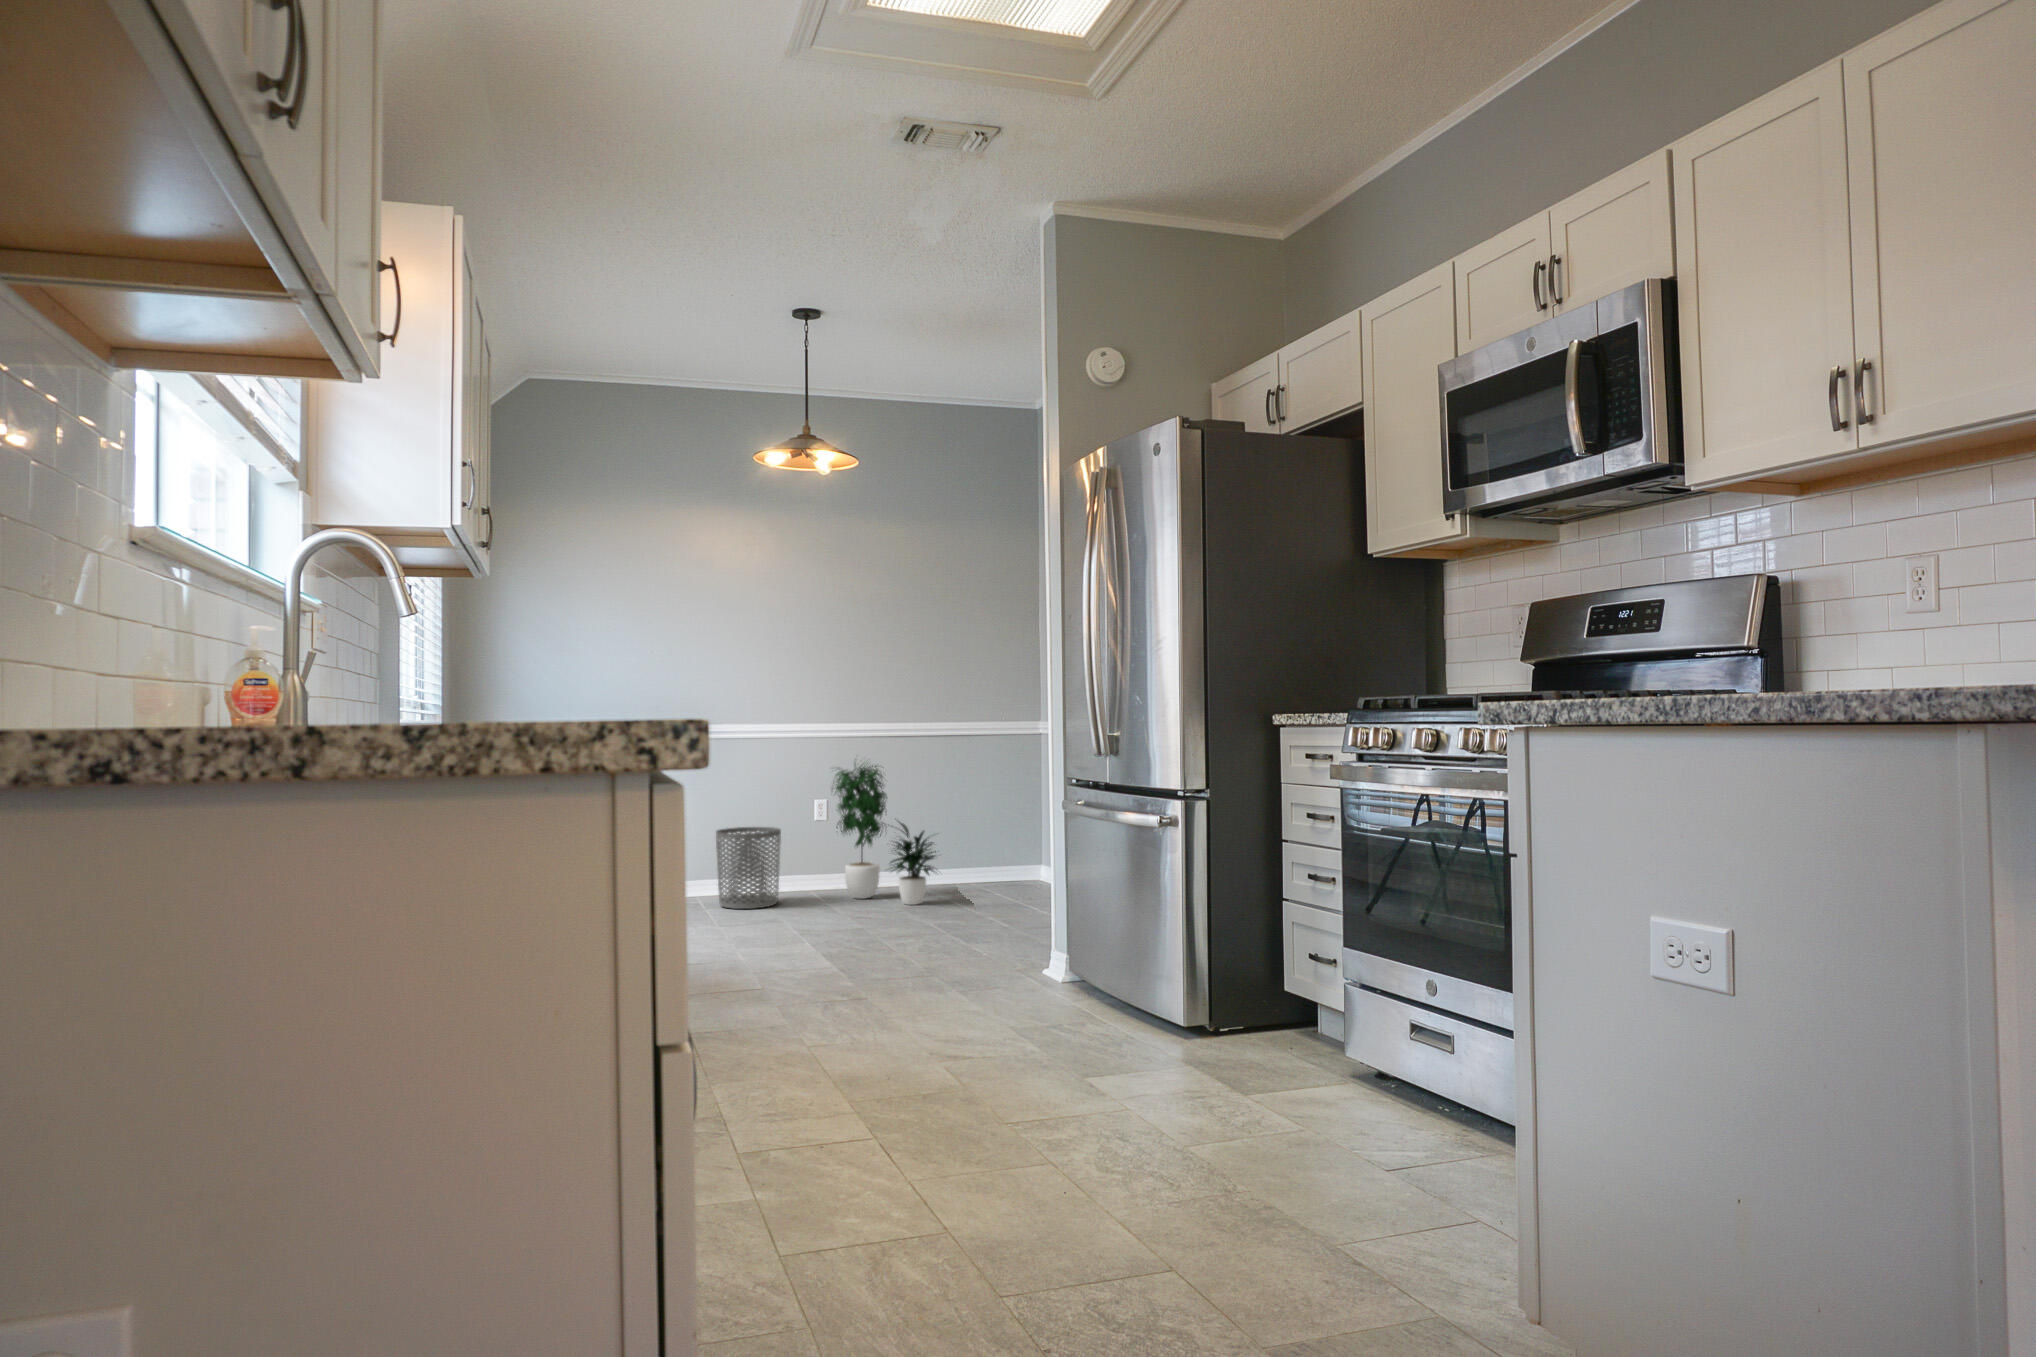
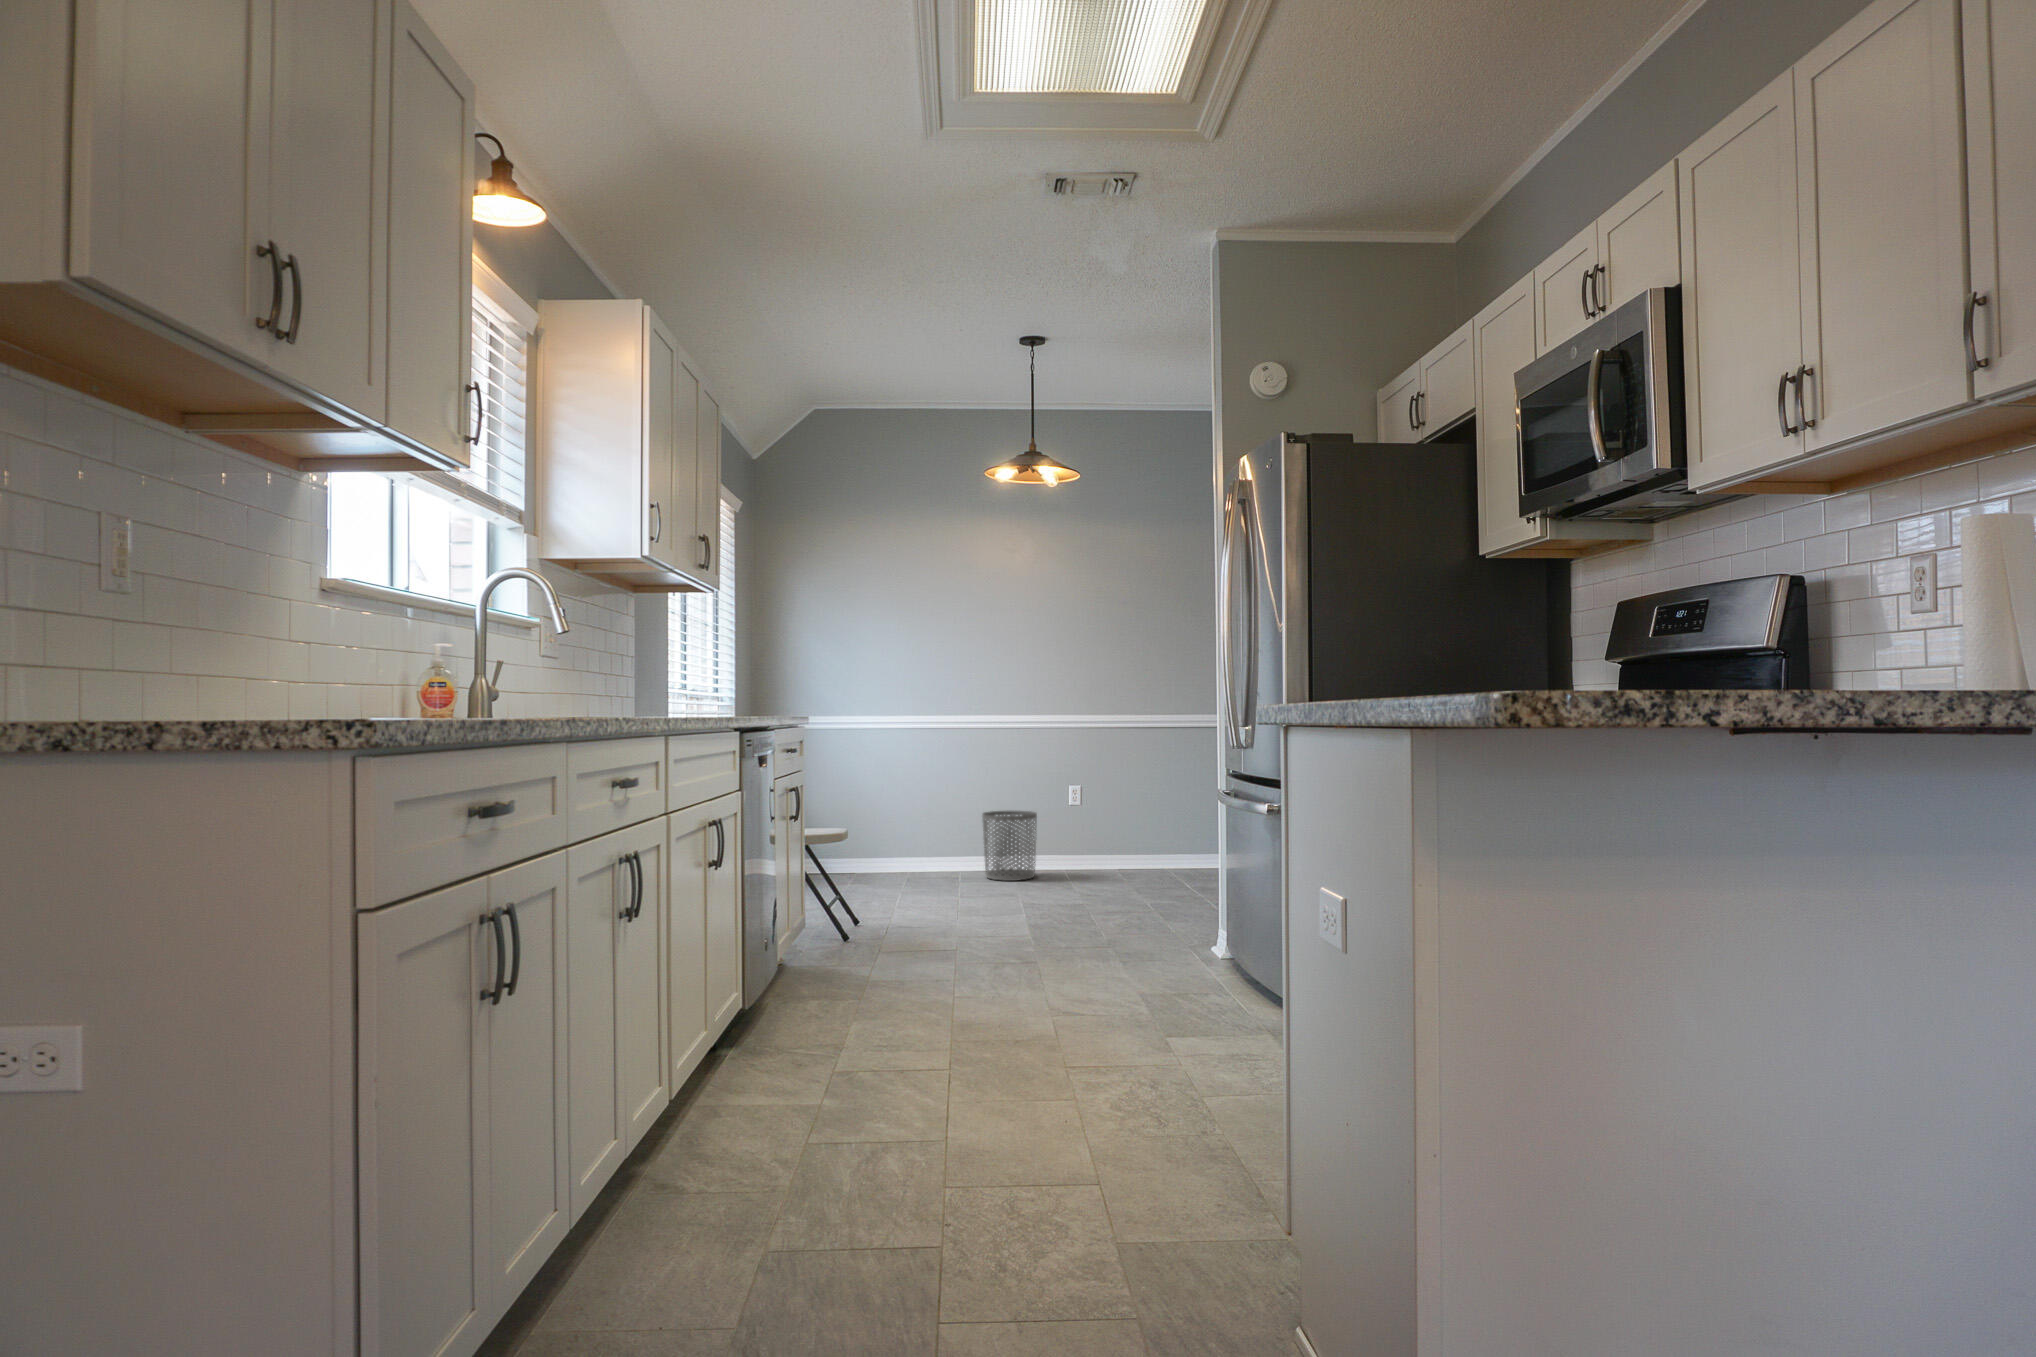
potted plant: present [835,765,937,905] -> none [1078,748,1176,885]

